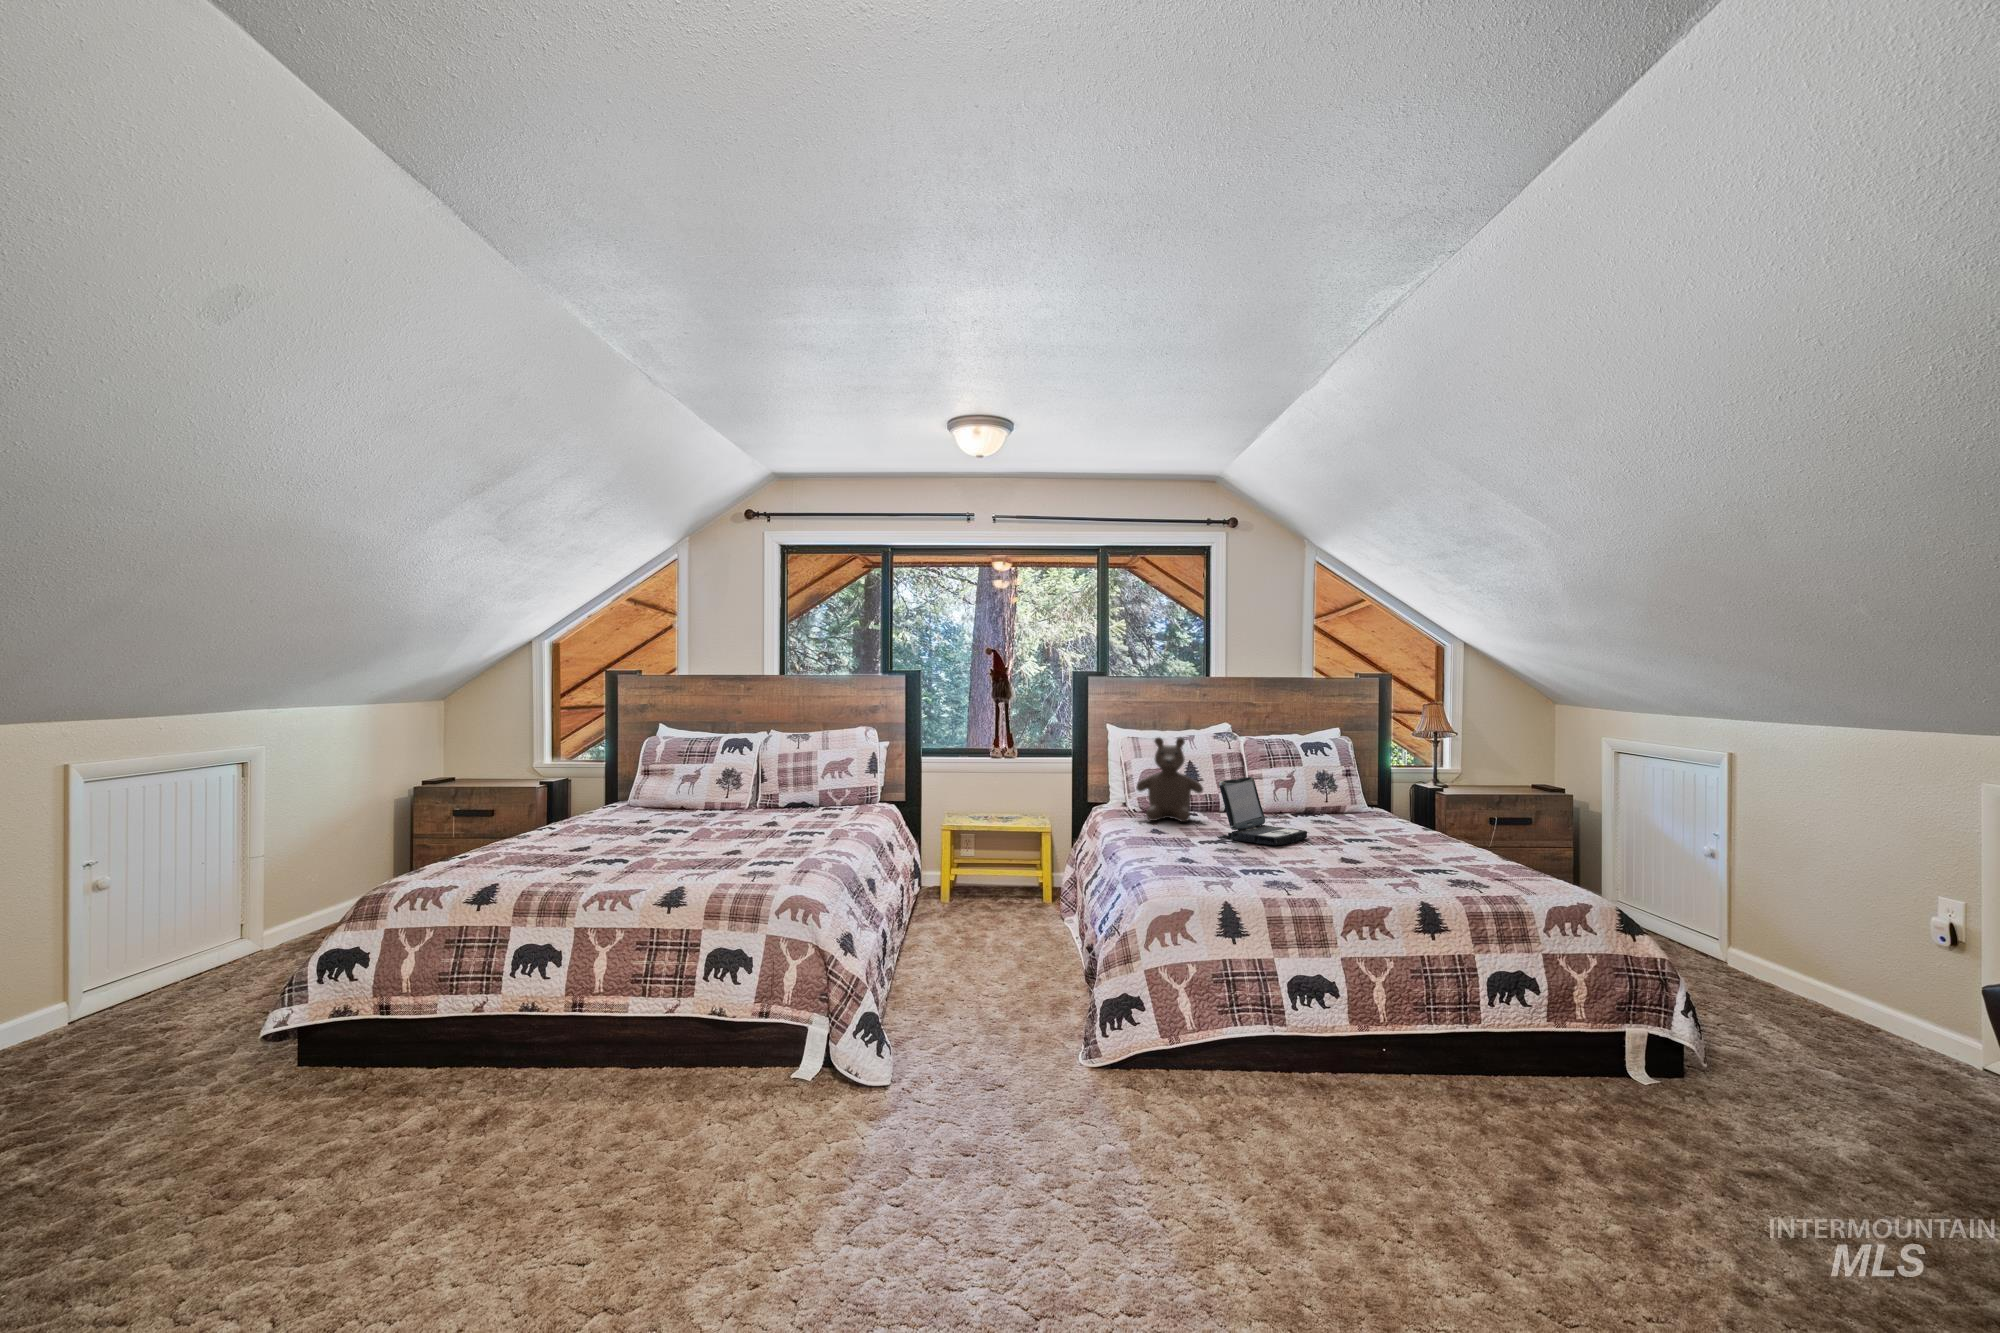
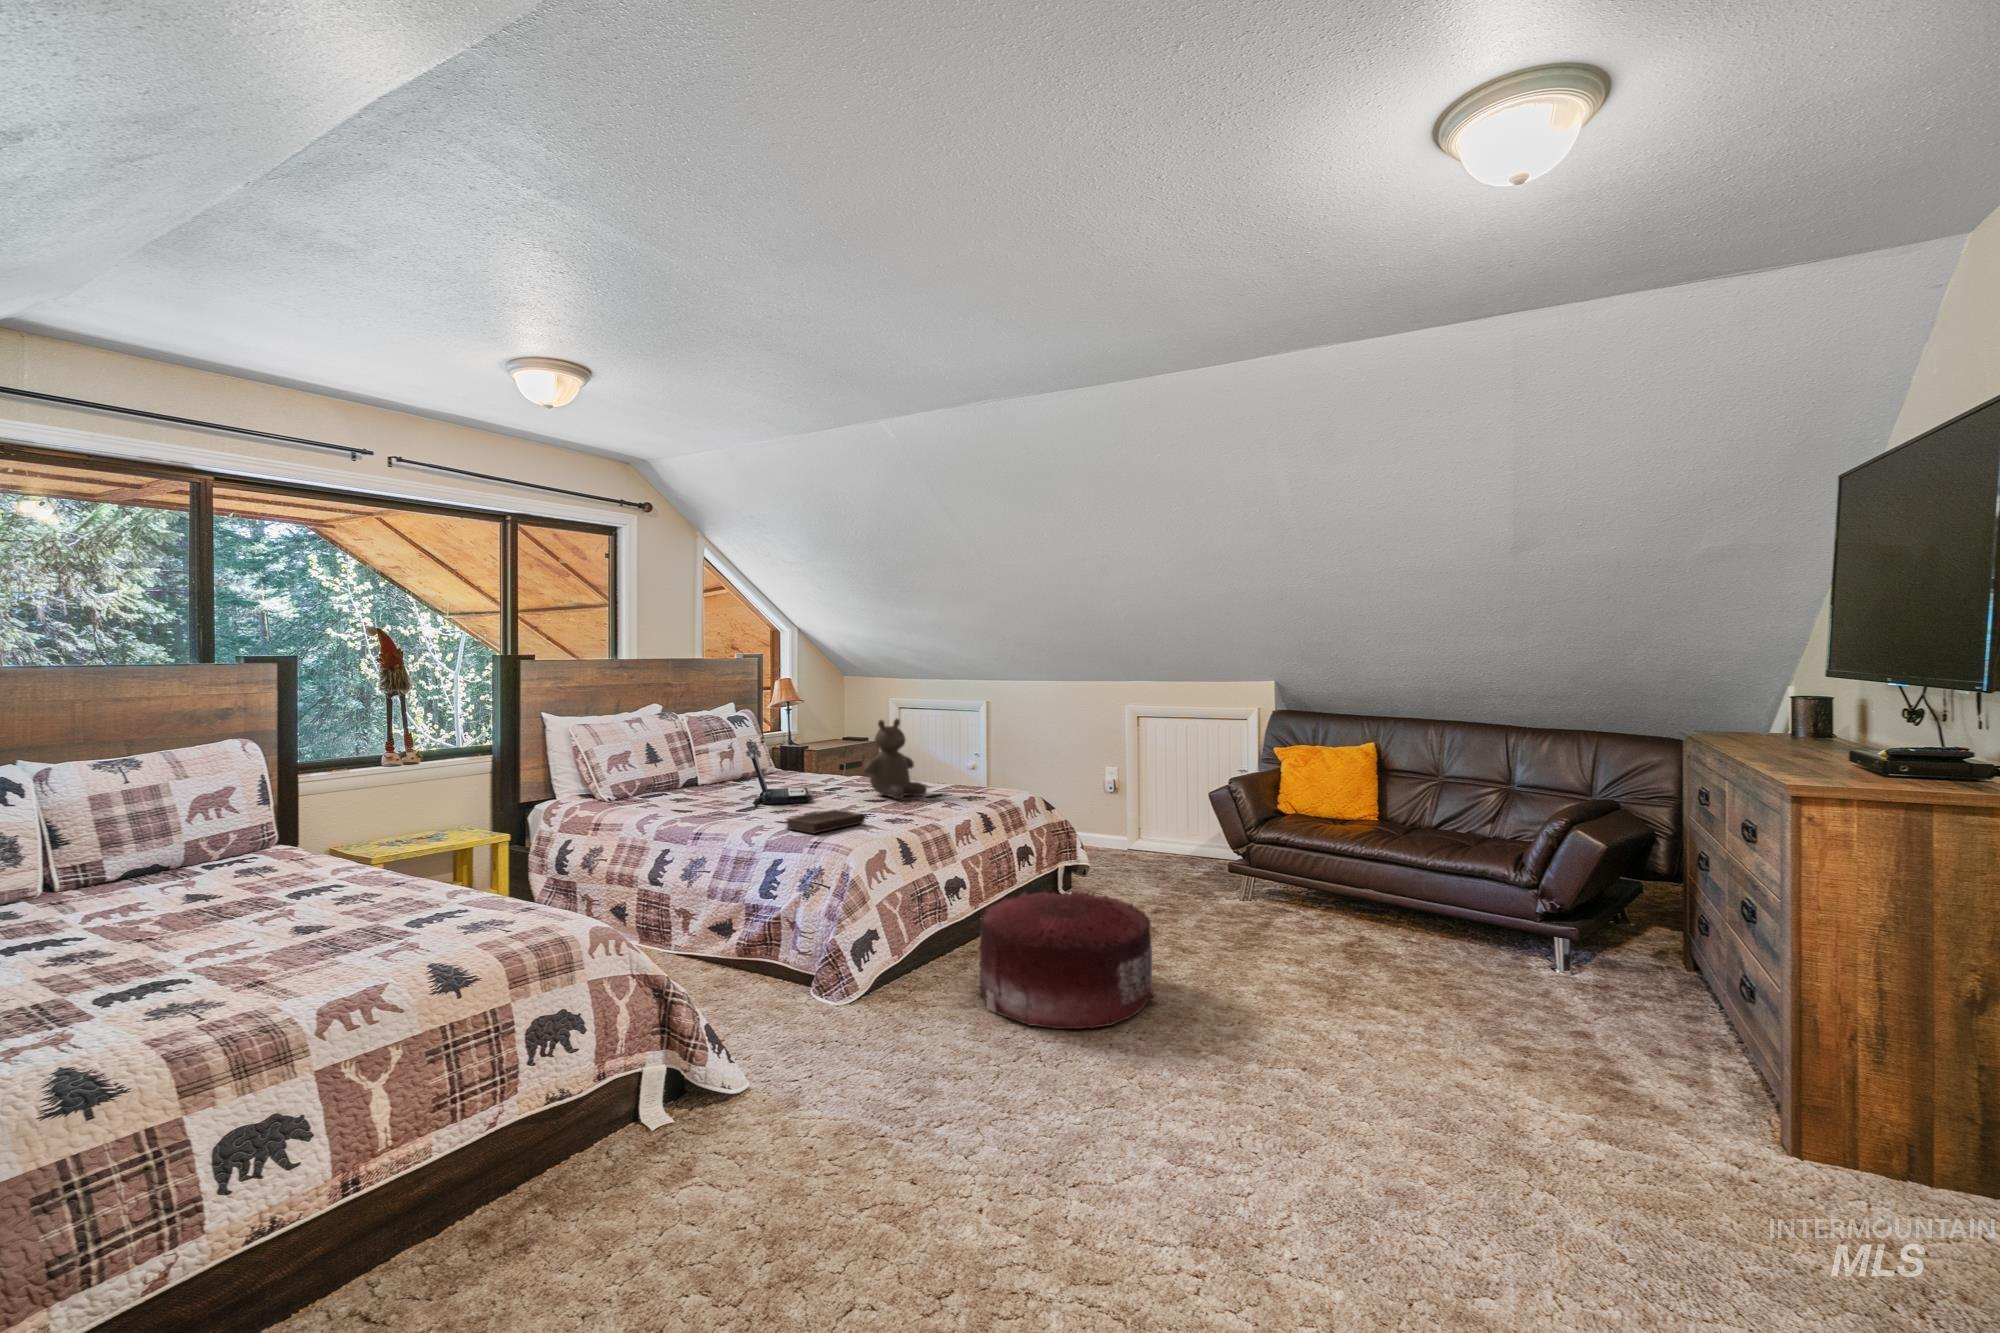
teddy bear: present [1136,737,1203,822] -> present [864,719,927,799]
notebook: none [1166,852,1249,877] -> present [786,809,865,833]
pouf: none [1174,1015,1464,1269] -> present [980,892,1156,1029]

